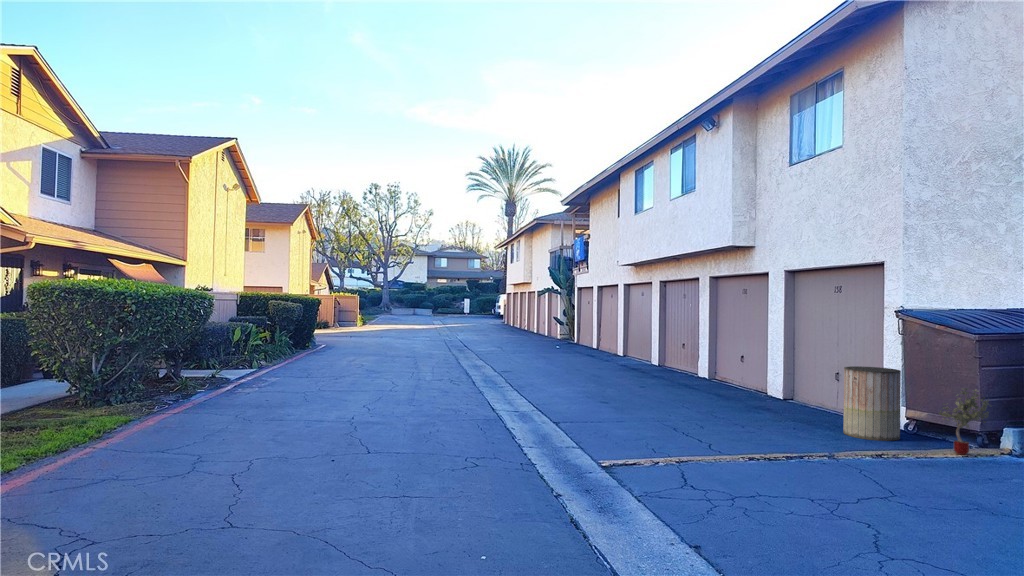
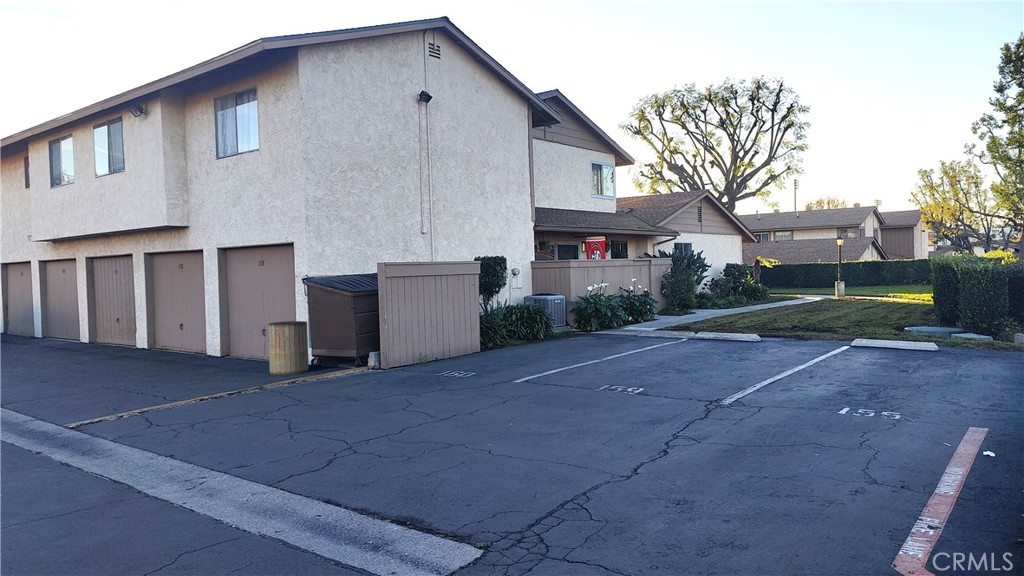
potted tree: present [939,388,989,455] -> none [331,328,361,374]

